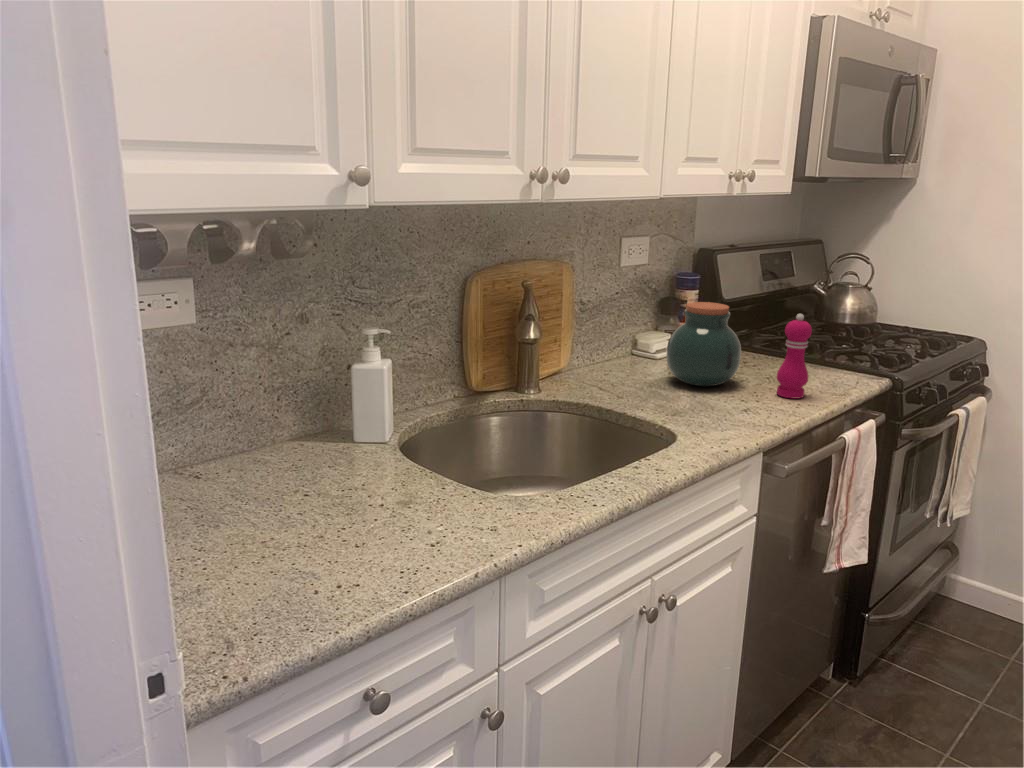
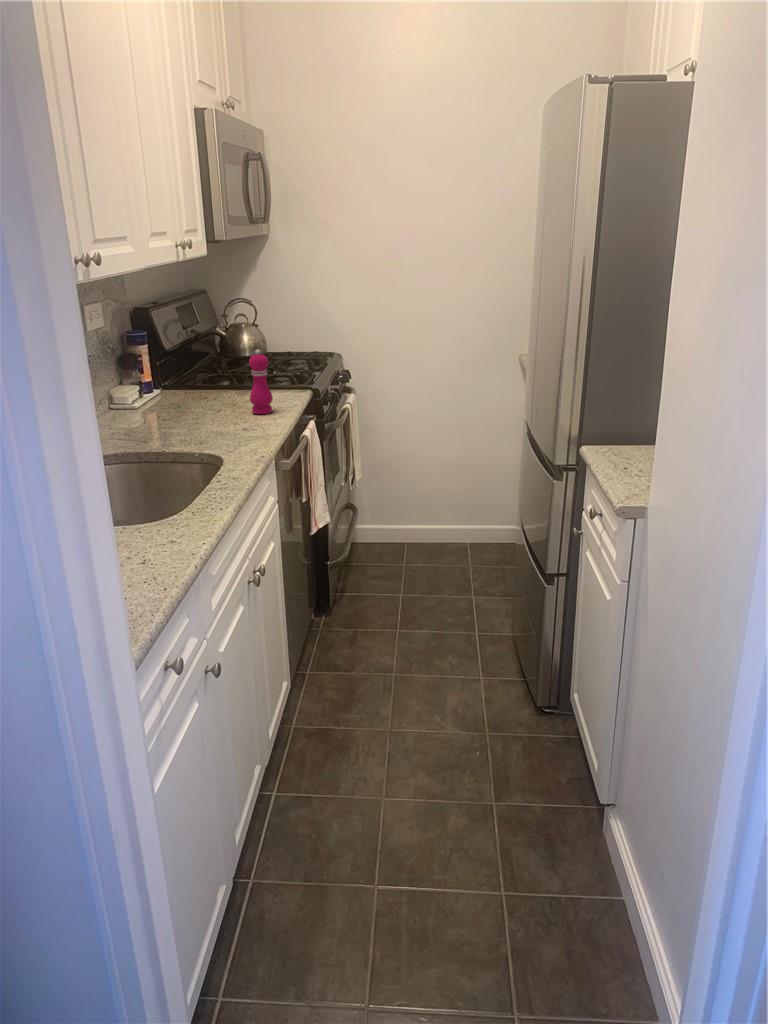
jar: present [666,302,741,386] -> none [158,351,219,421]

